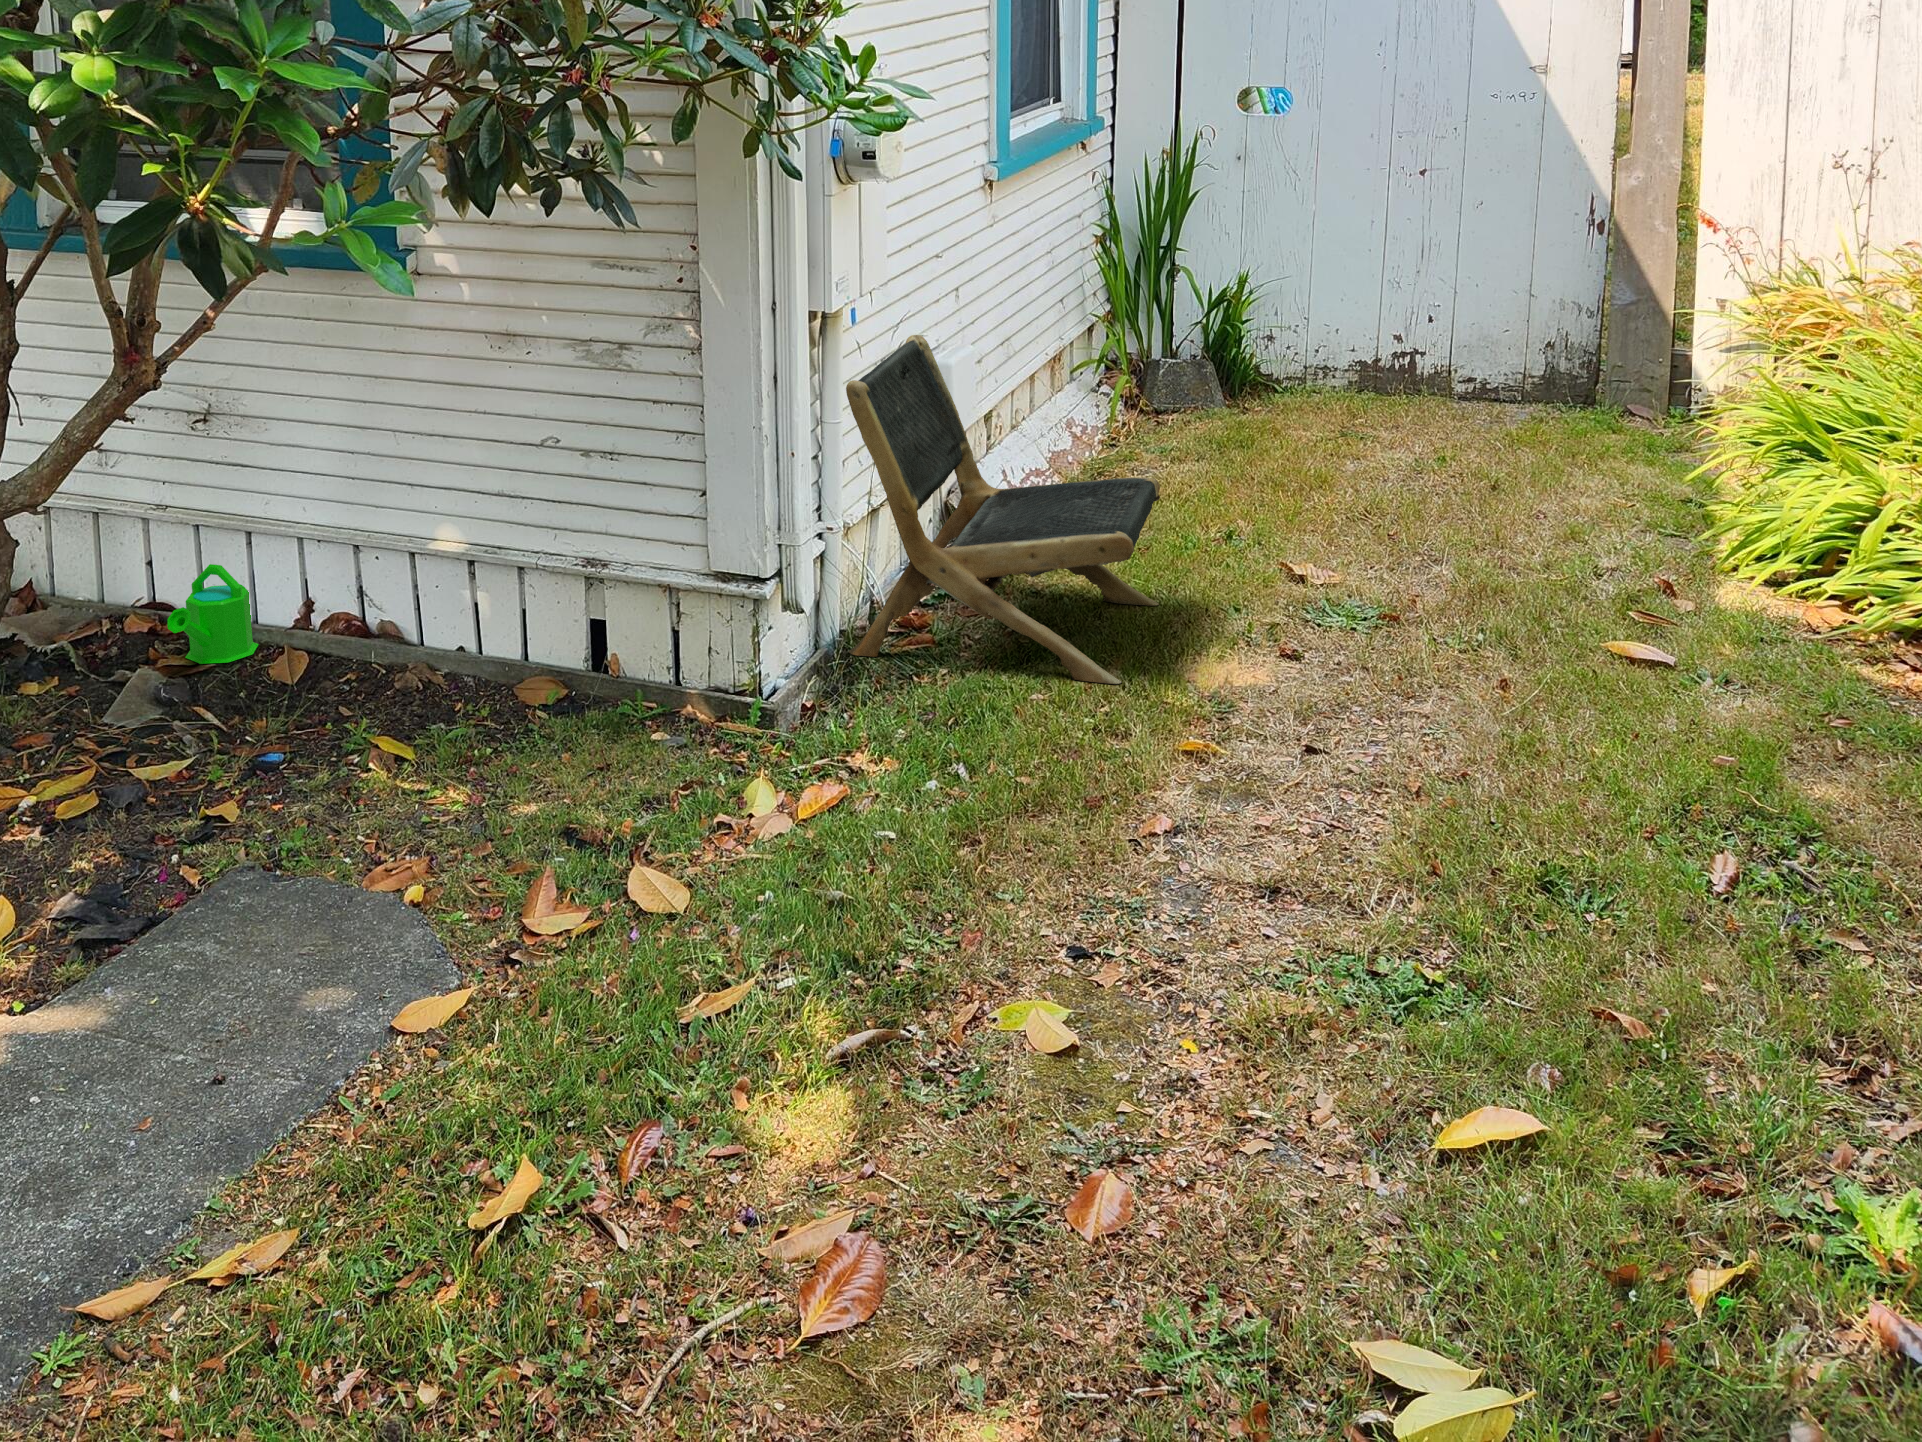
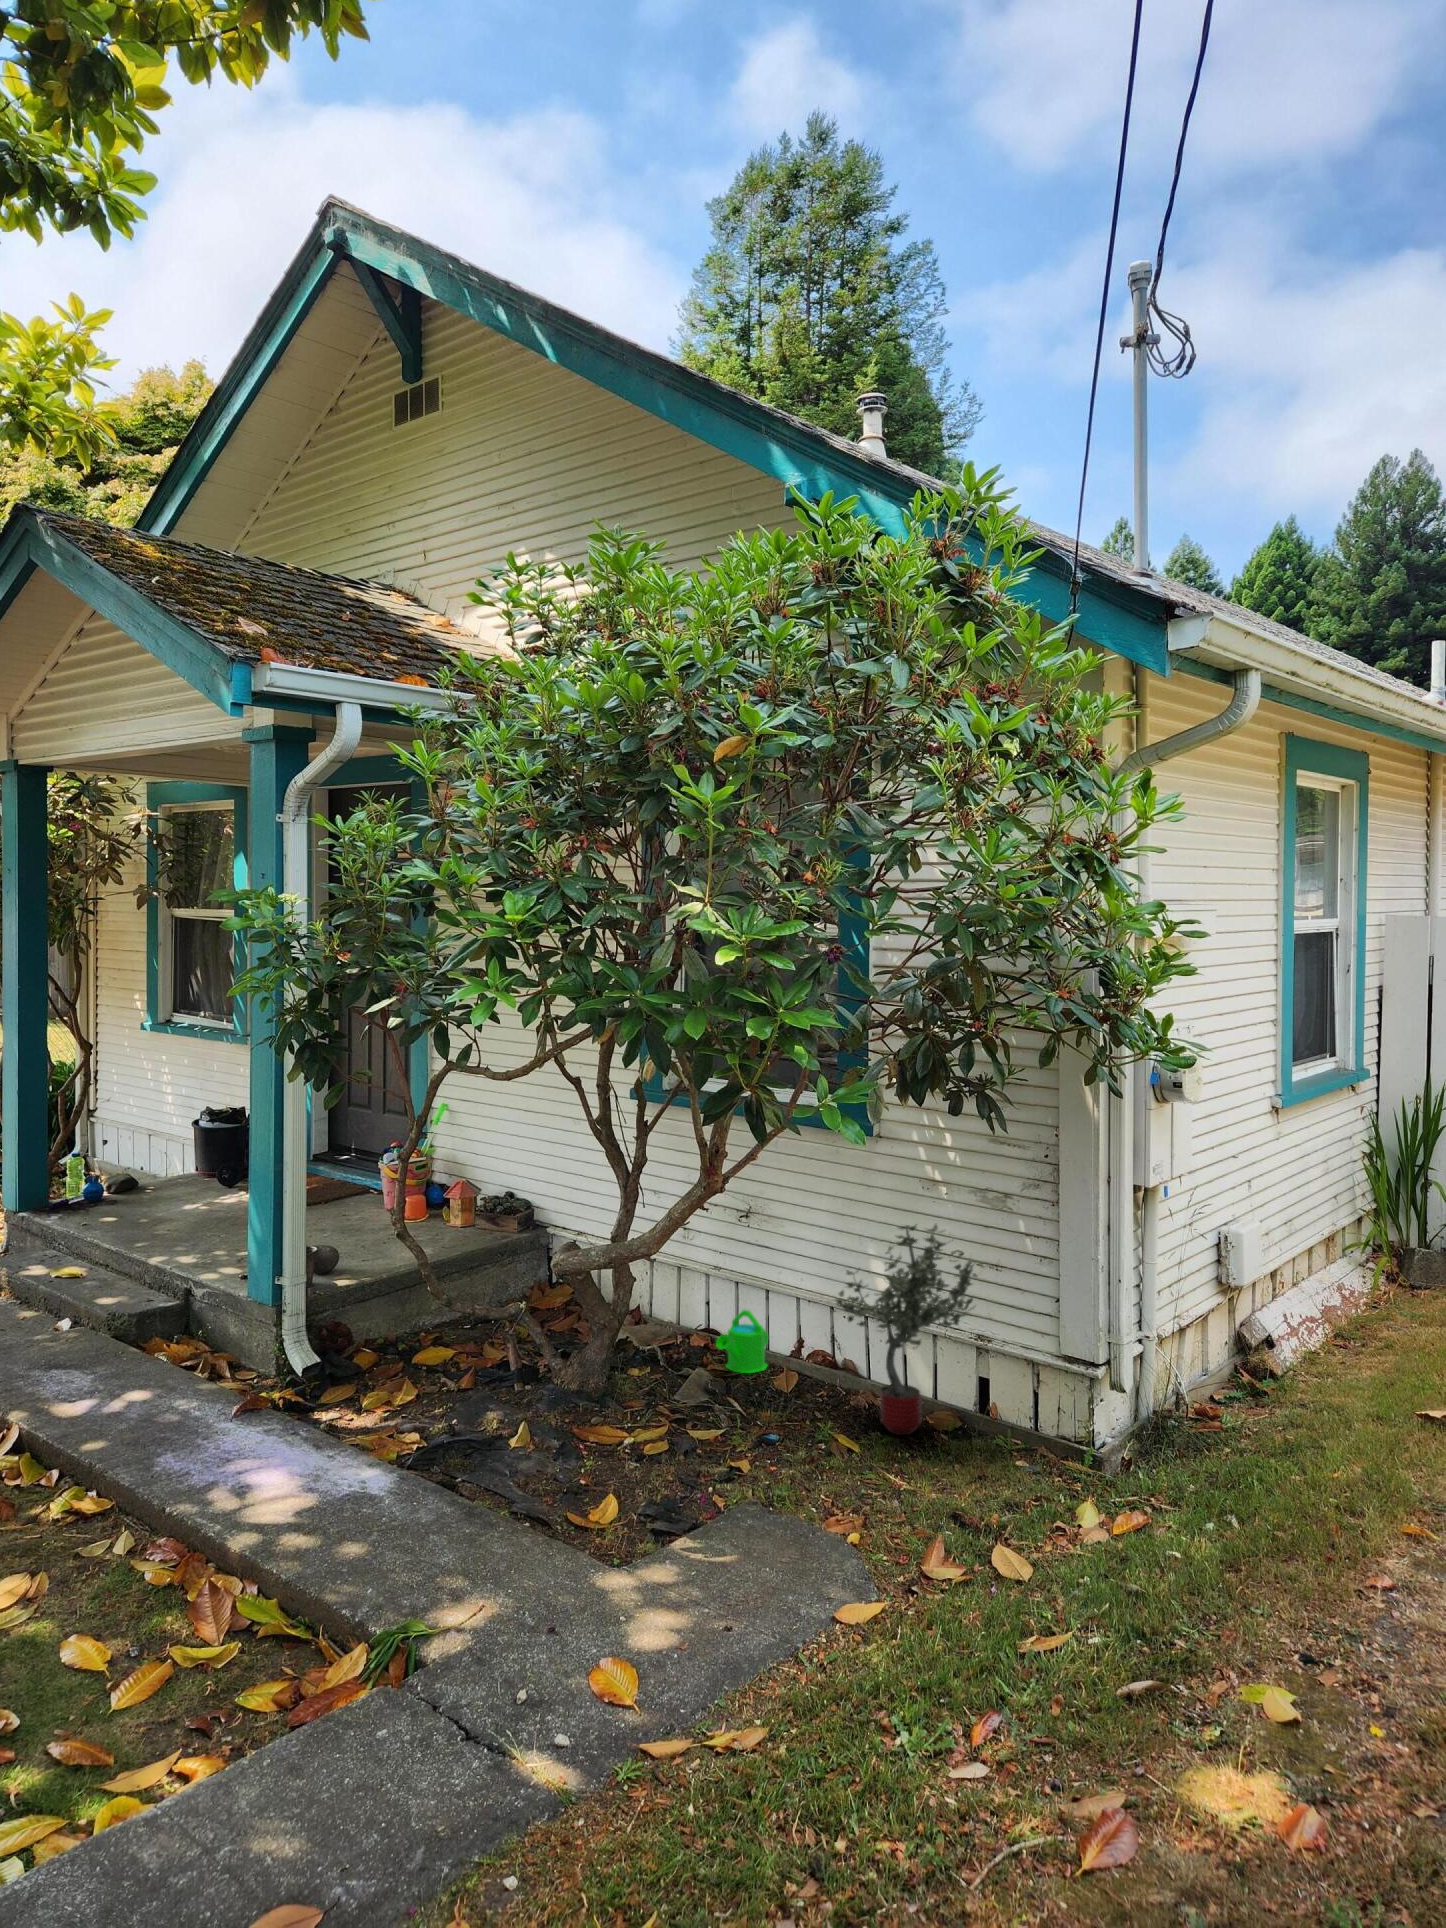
lounge chair: present [846,335,1160,684] -> none [1157,1209,1399,1477]
potted tree: none [357,397,586,724] -> present [835,1224,978,1435]

